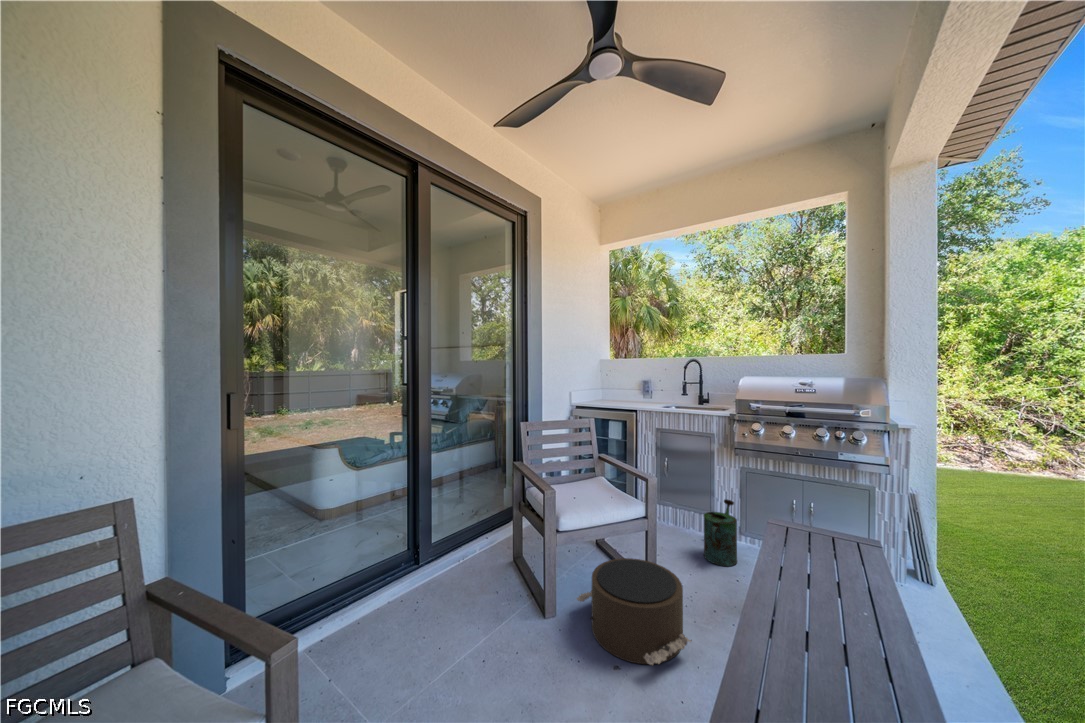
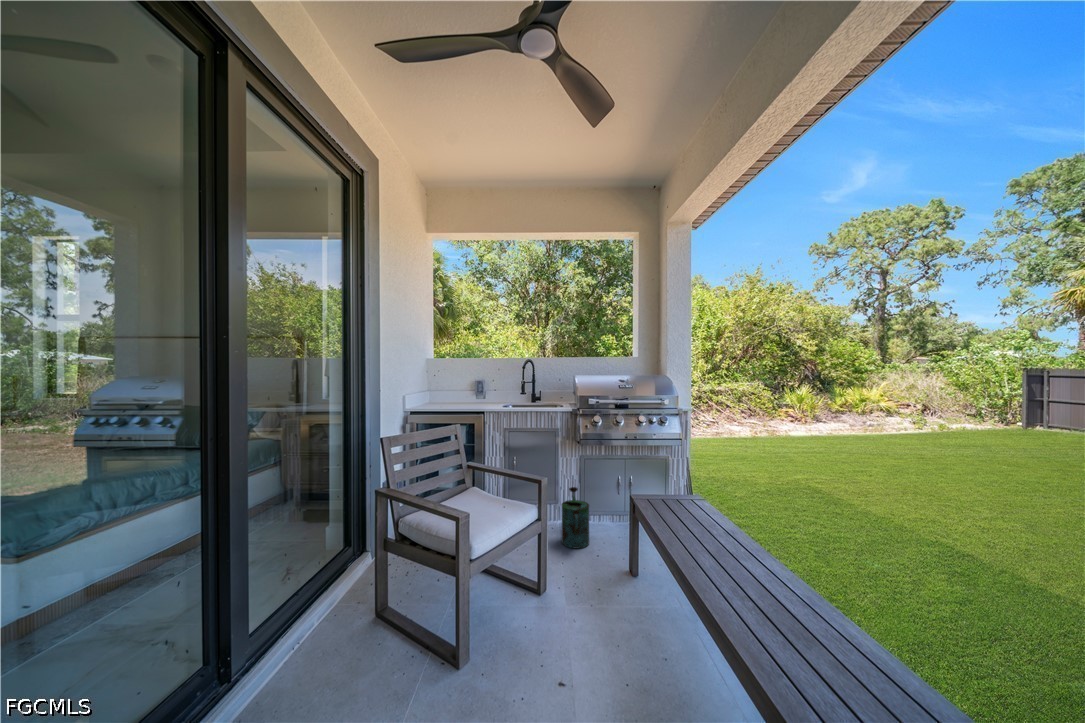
pouf: present [577,558,691,665] -> none [487,564,611,673]

